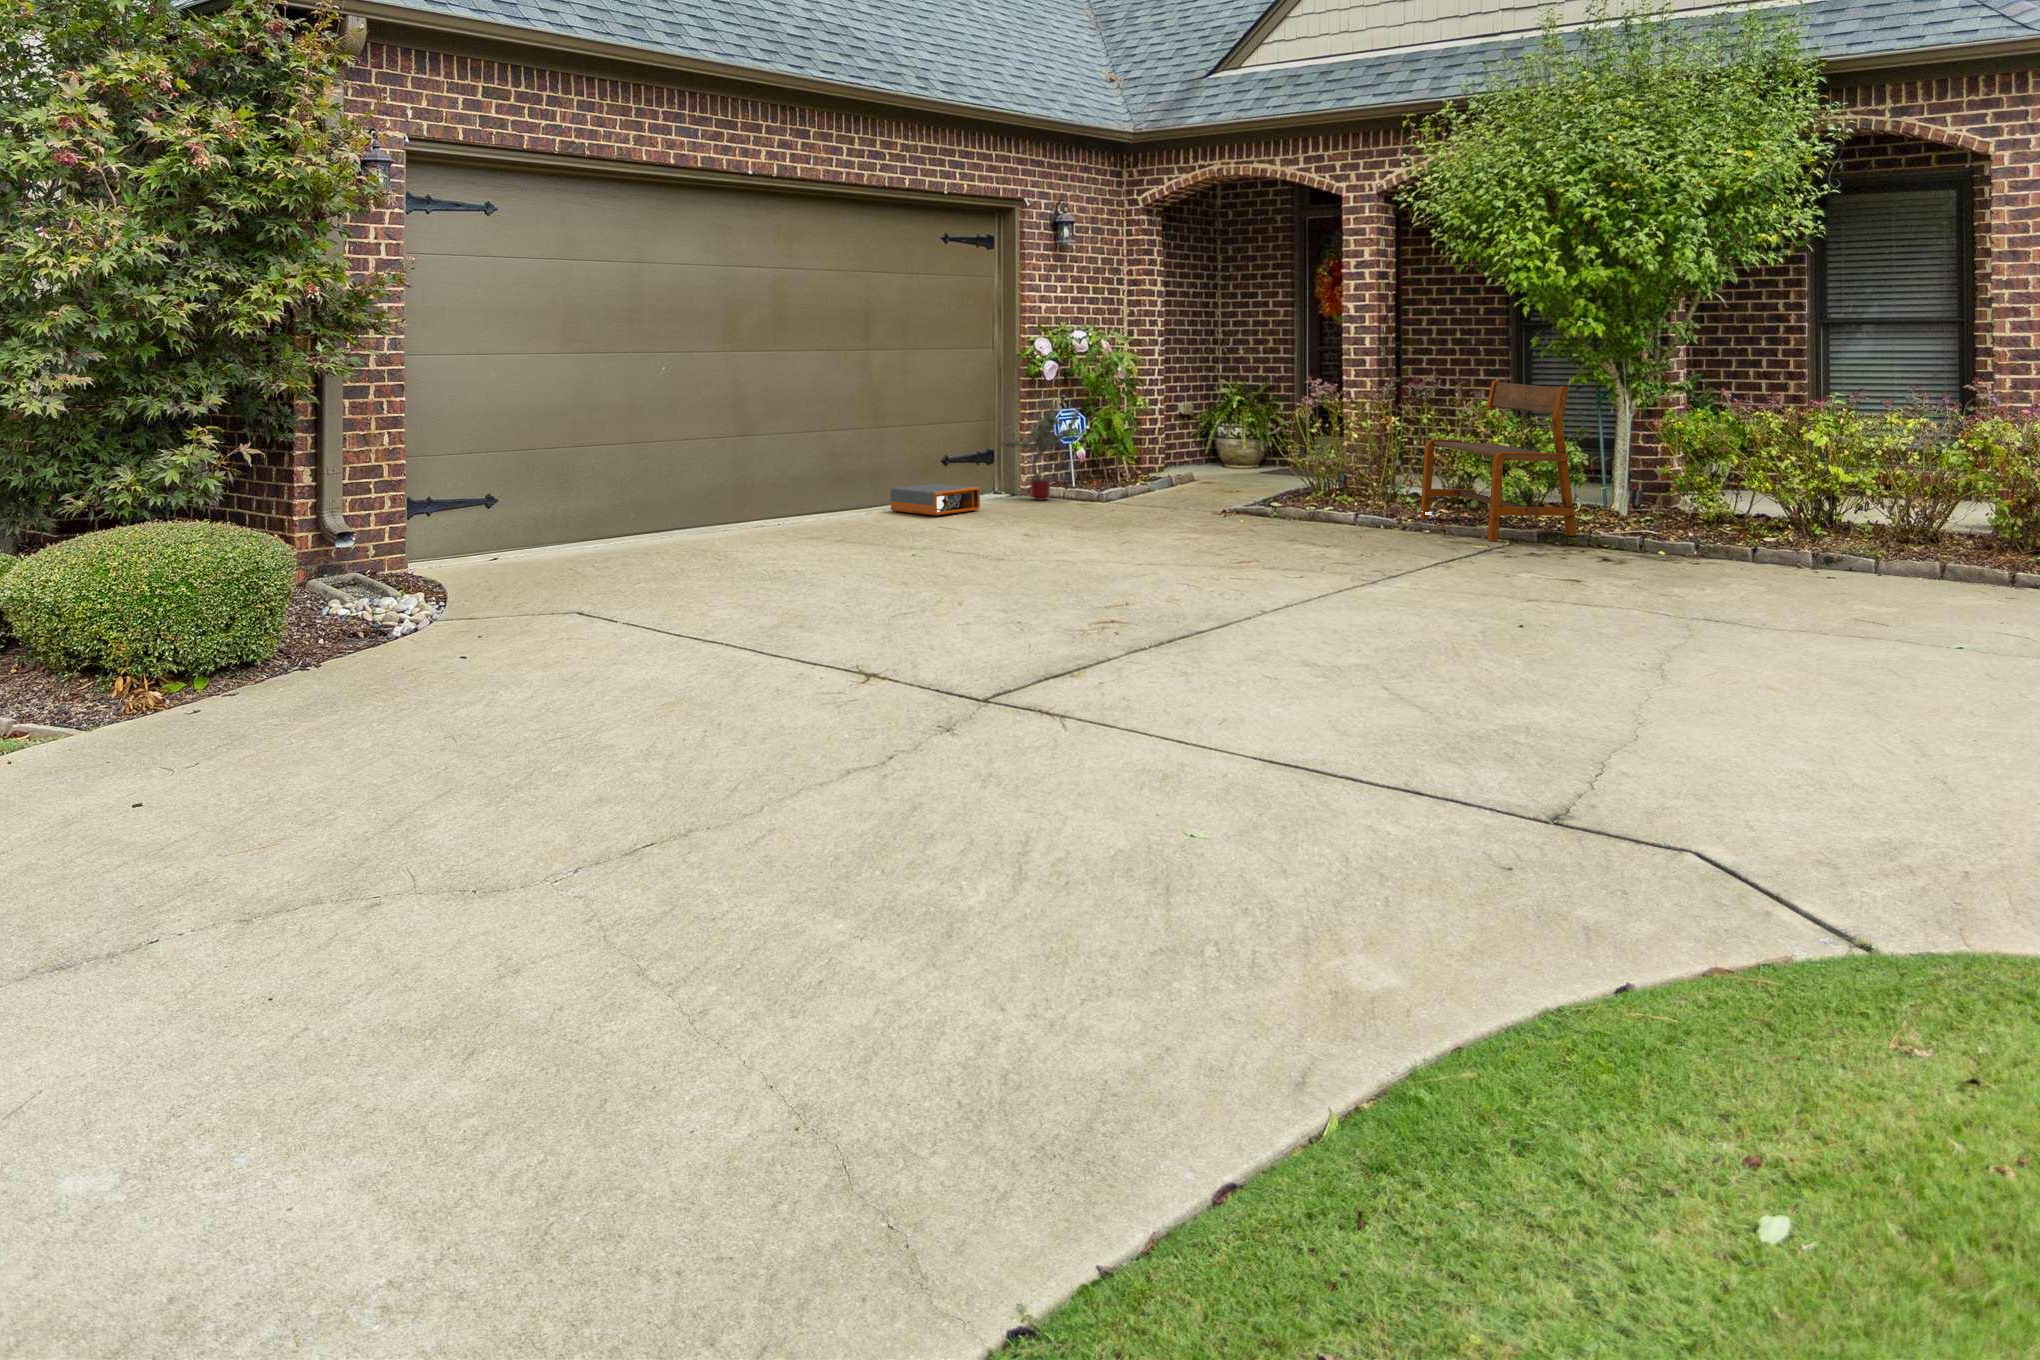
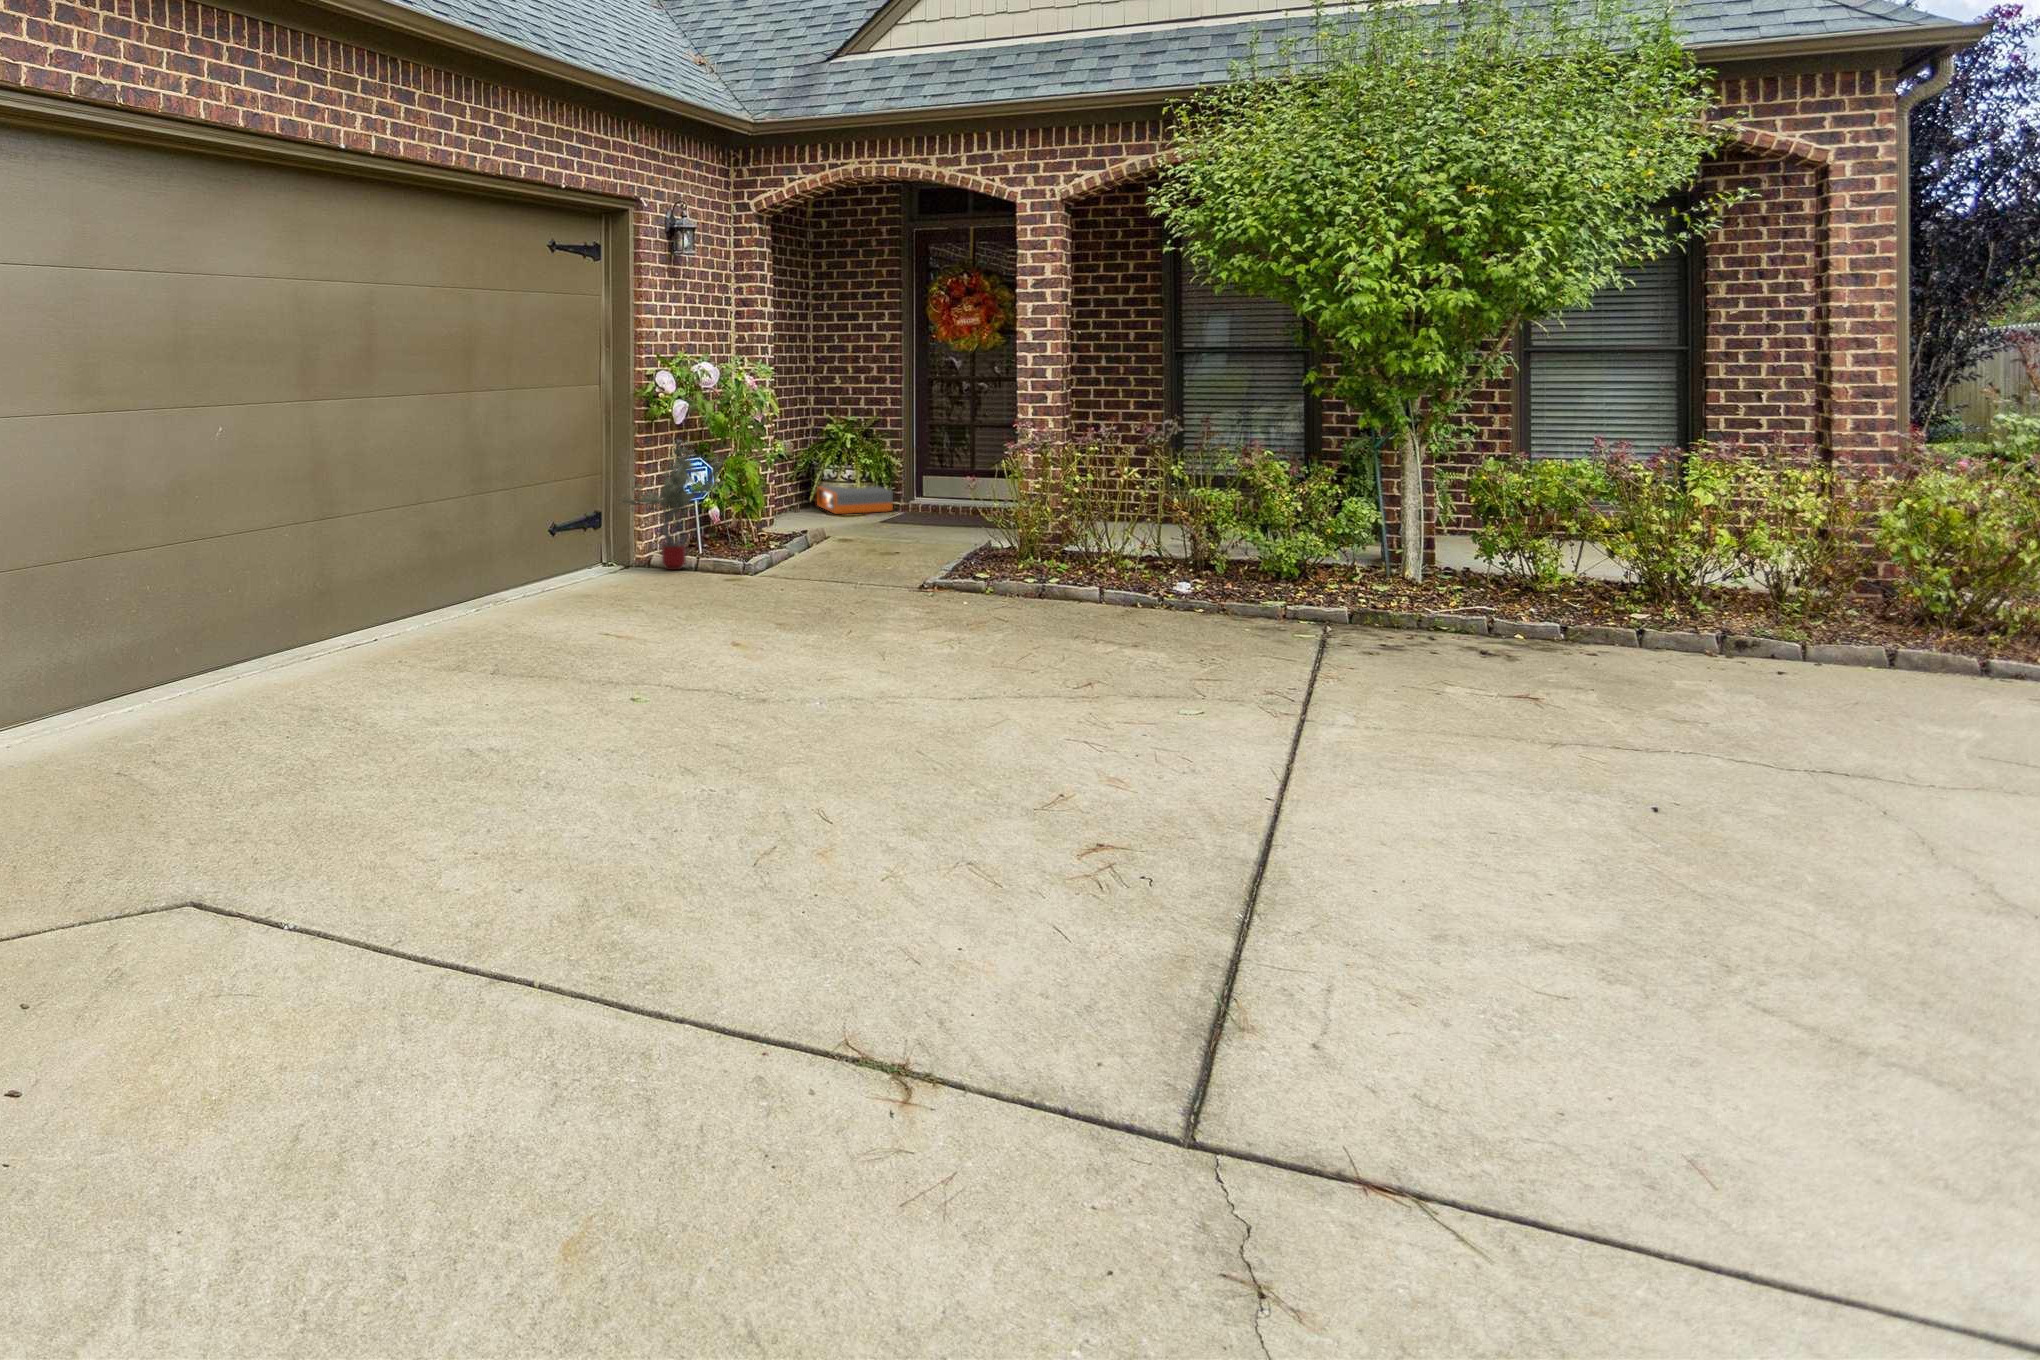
bench: present [1420,381,1576,541] -> none [1151,418,1362,615]
storage box: present [891,484,980,515] -> present [817,486,893,514]

